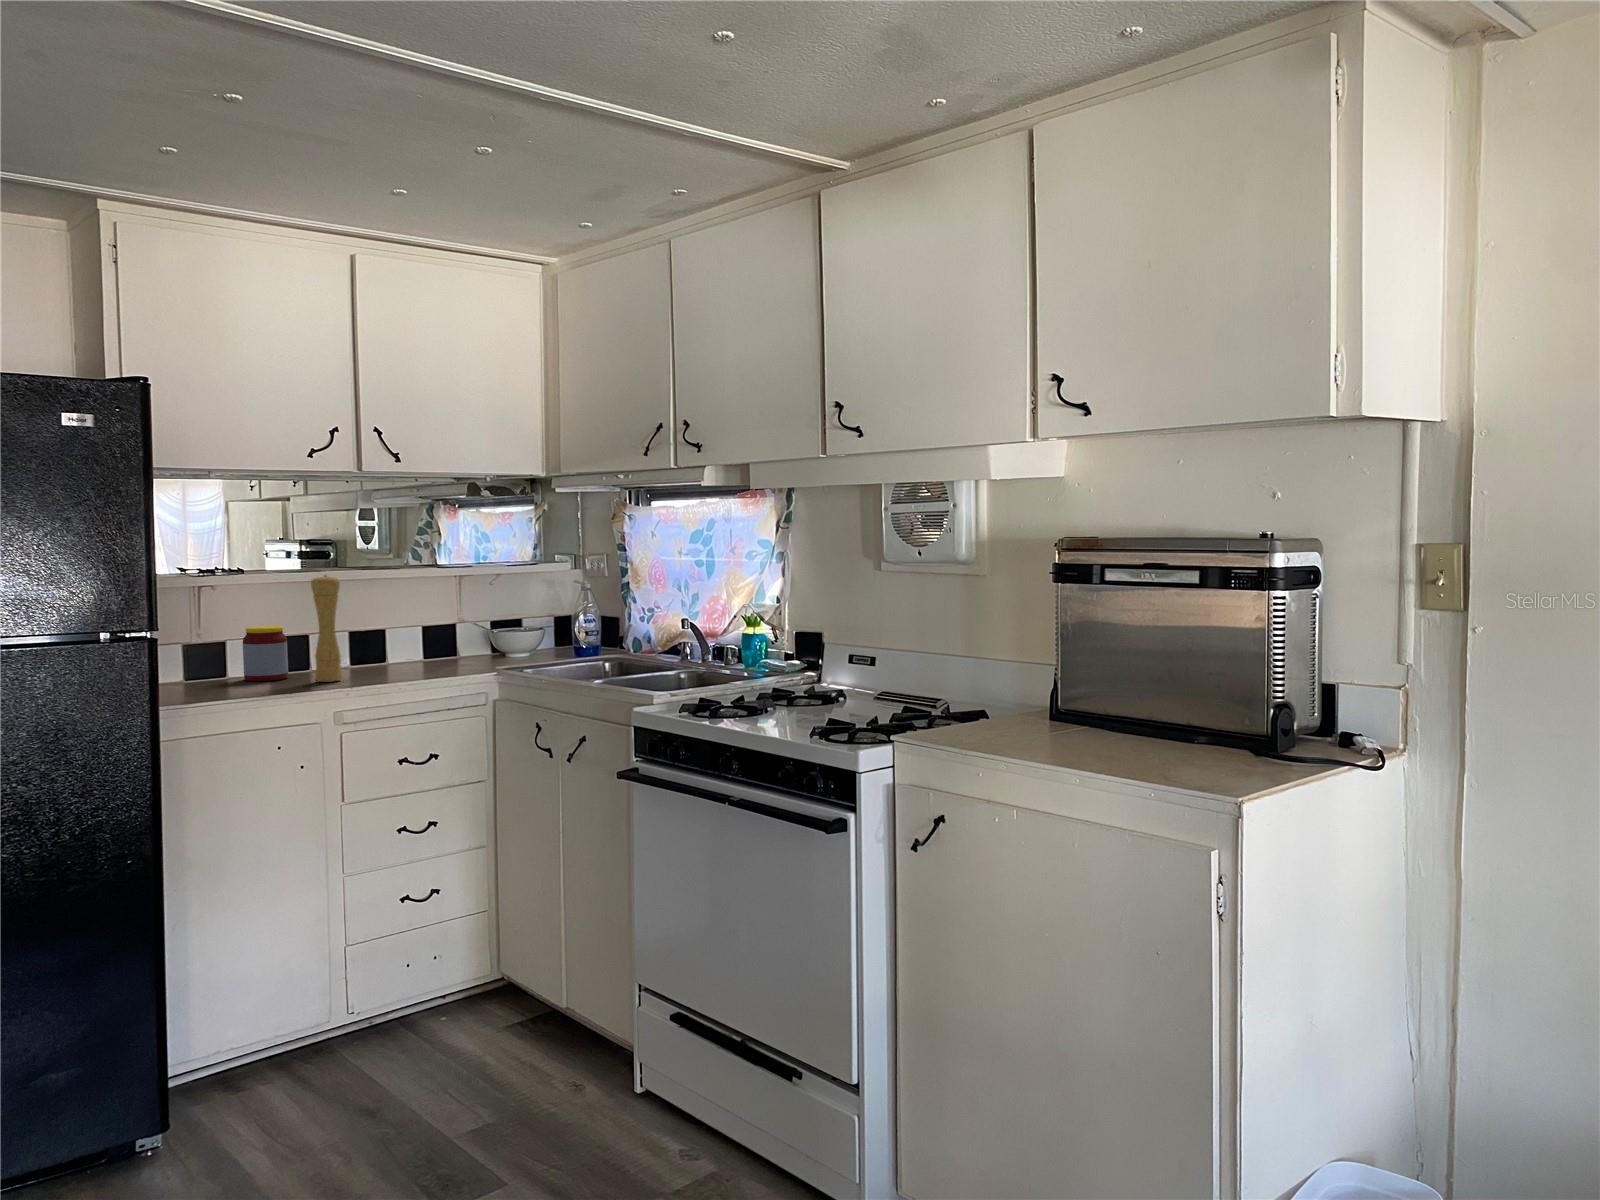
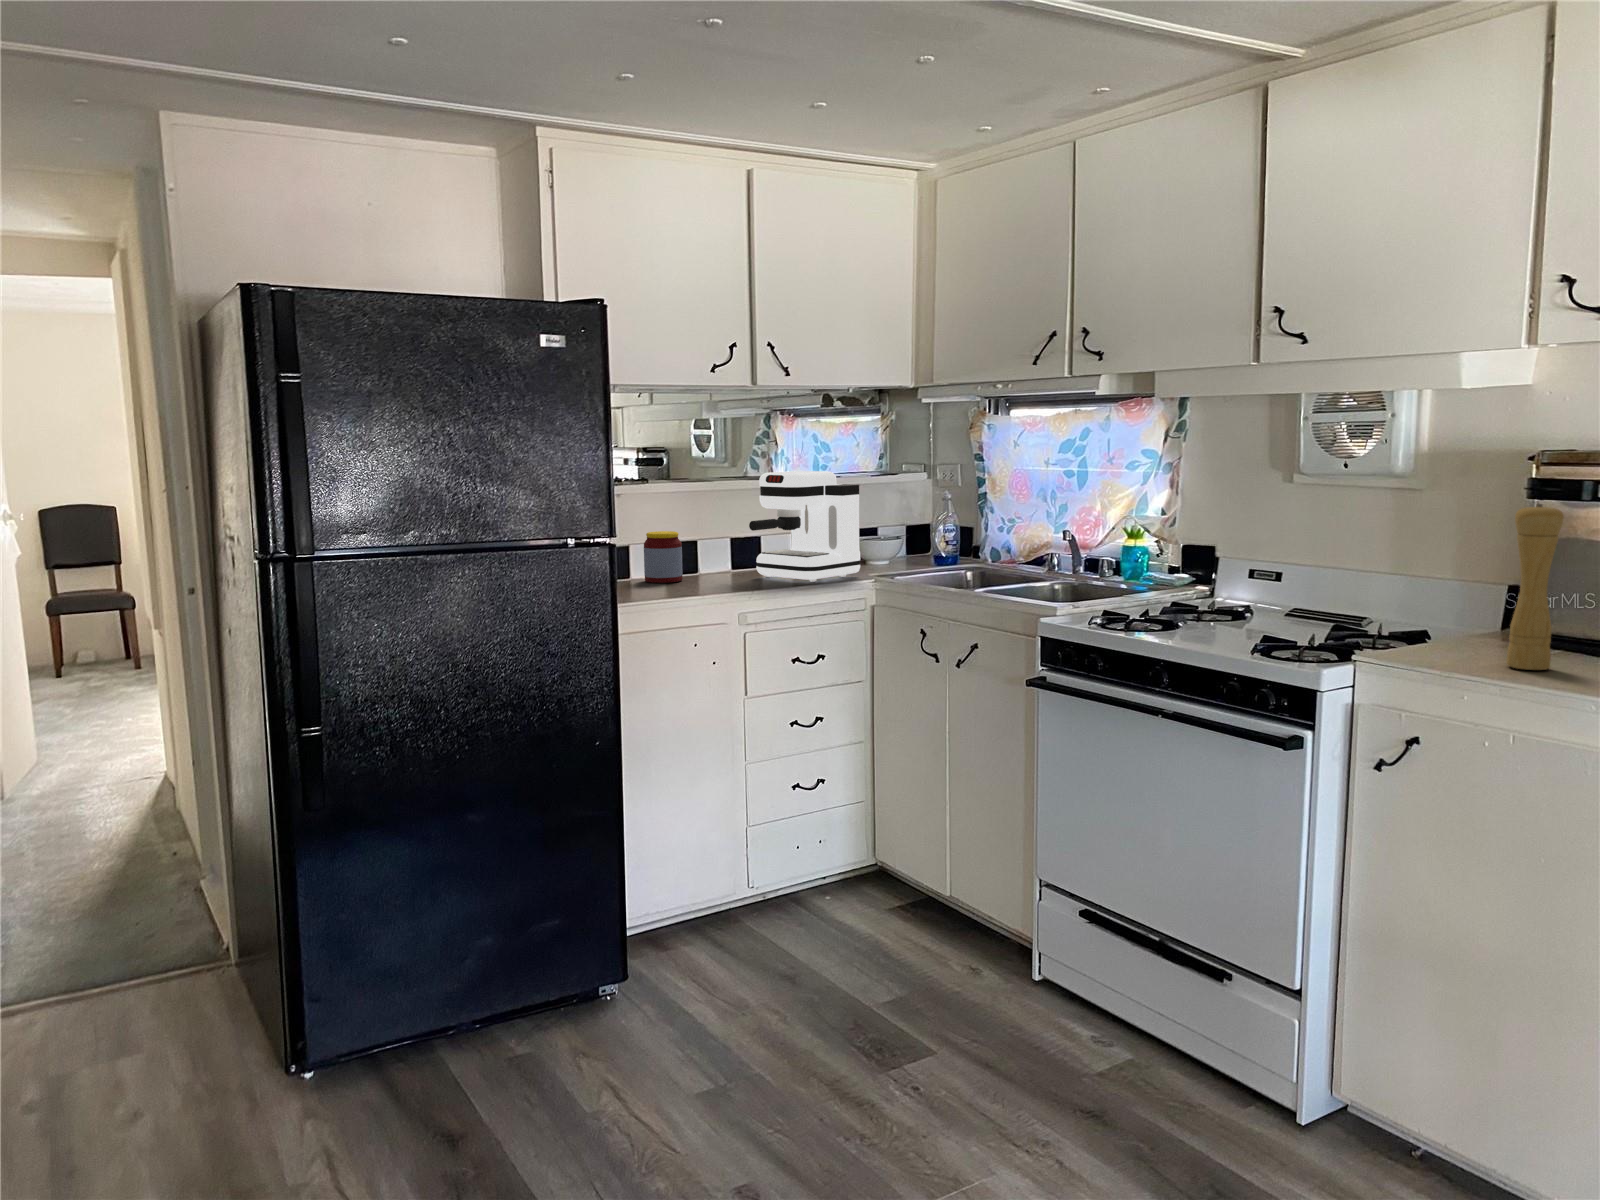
coffee maker: none [359,561,487,677] -> present [749,471,860,582]
pepper mill: present [311,575,342,682] -> present [1506,504,1564,670]

